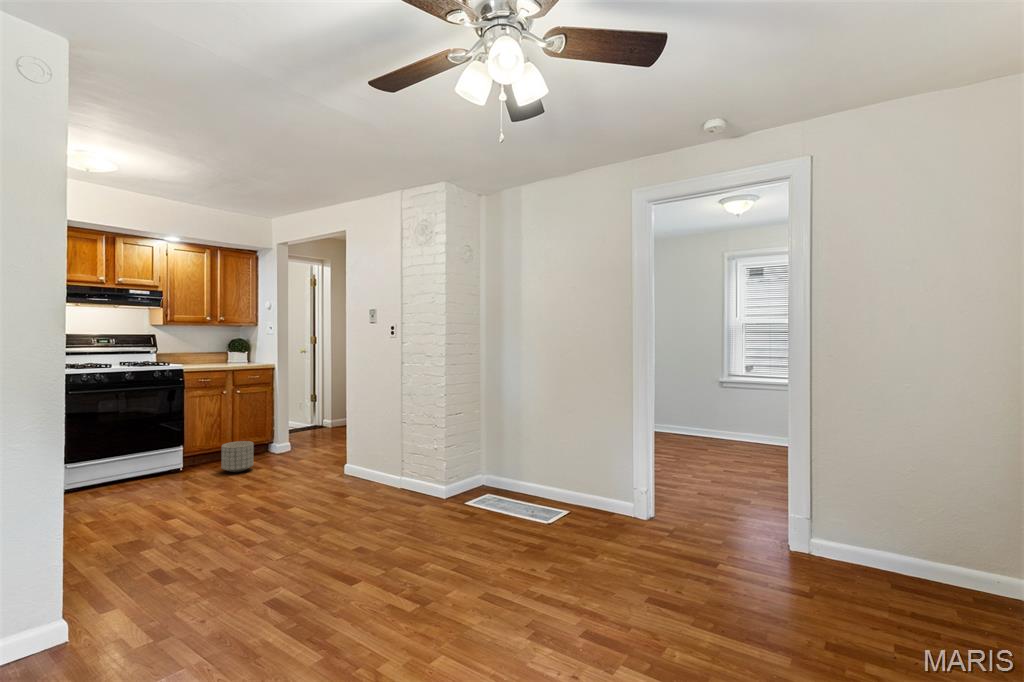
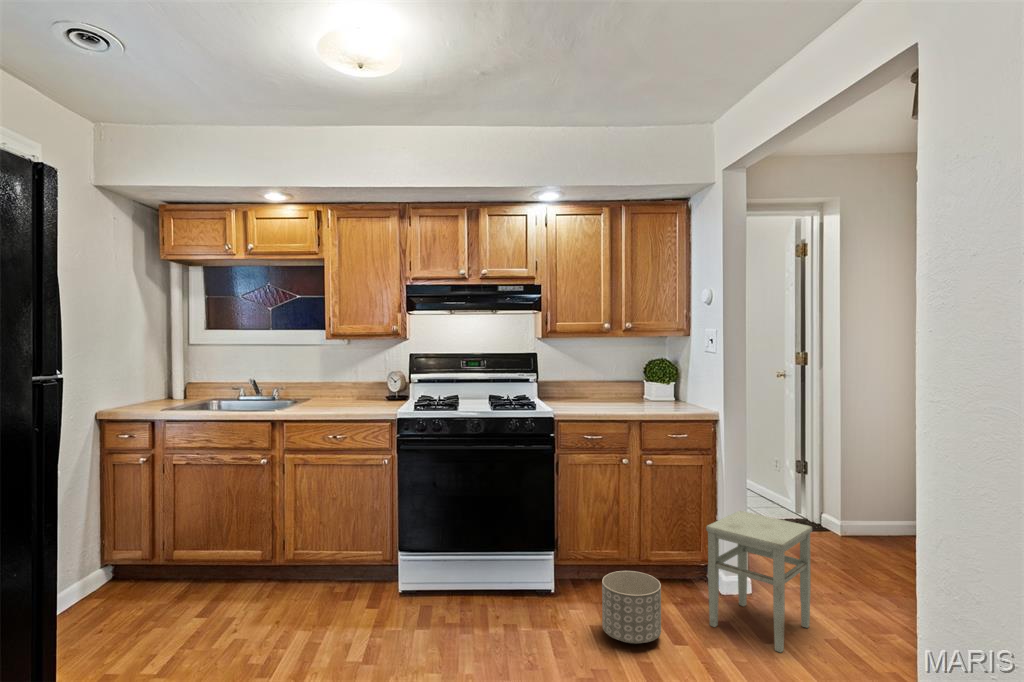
stool: none [274,410,321,461] -> present [706,511,812,652]

